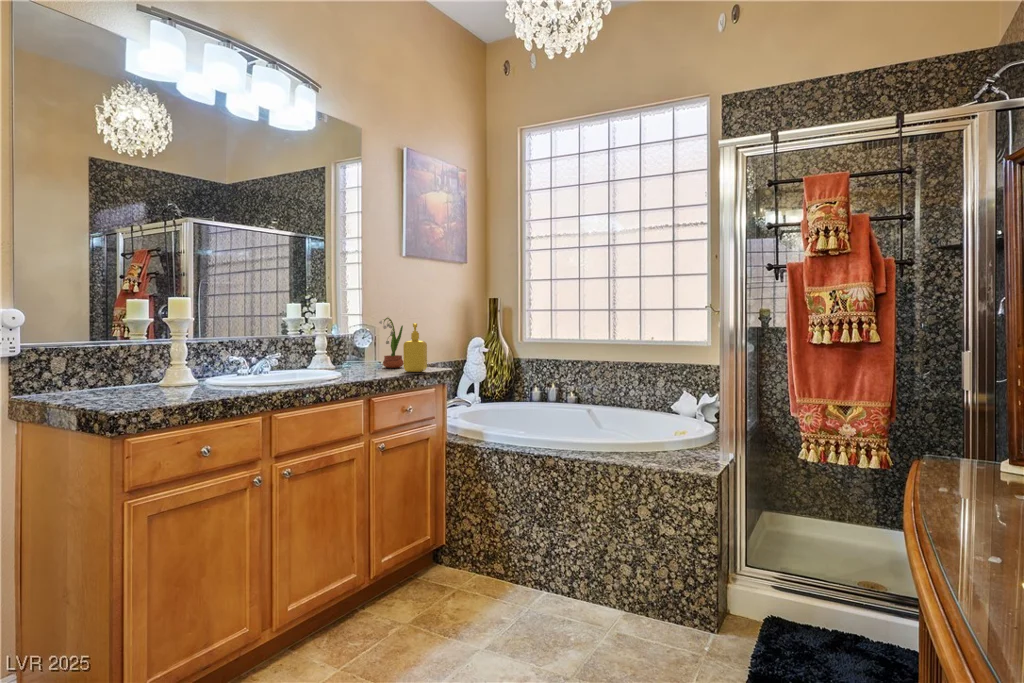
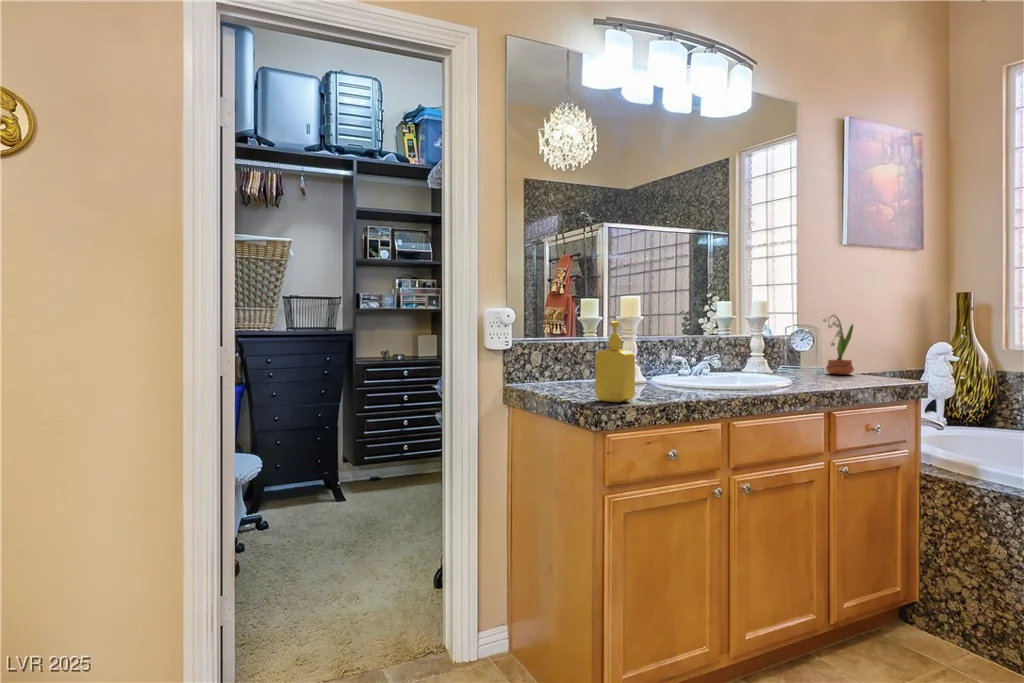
soap dispenser: present [403,323,427,372] -> present [595,321,635,403]

